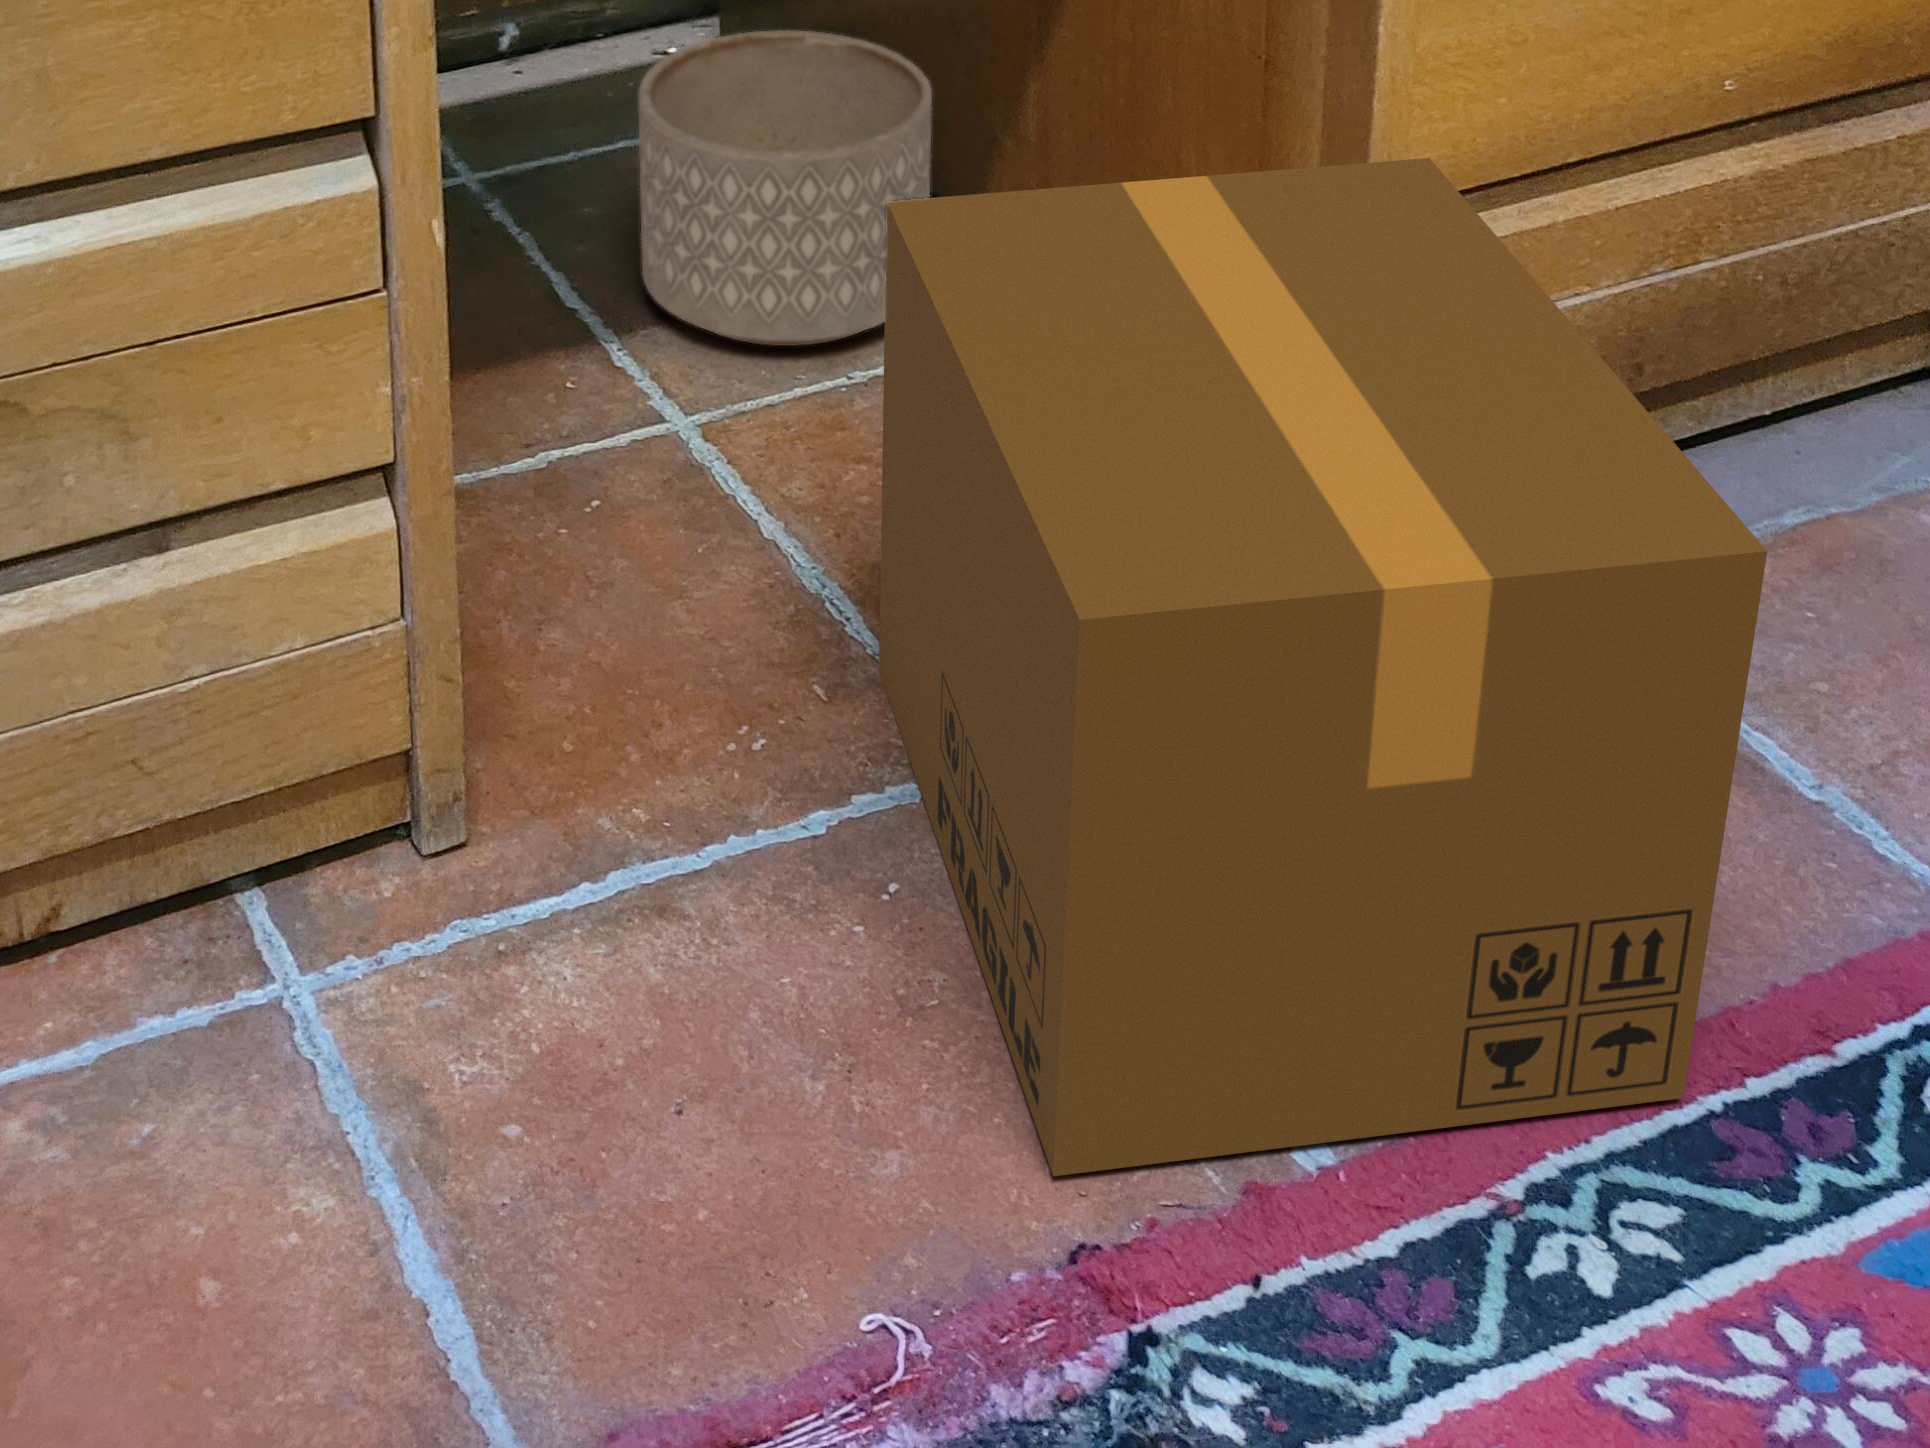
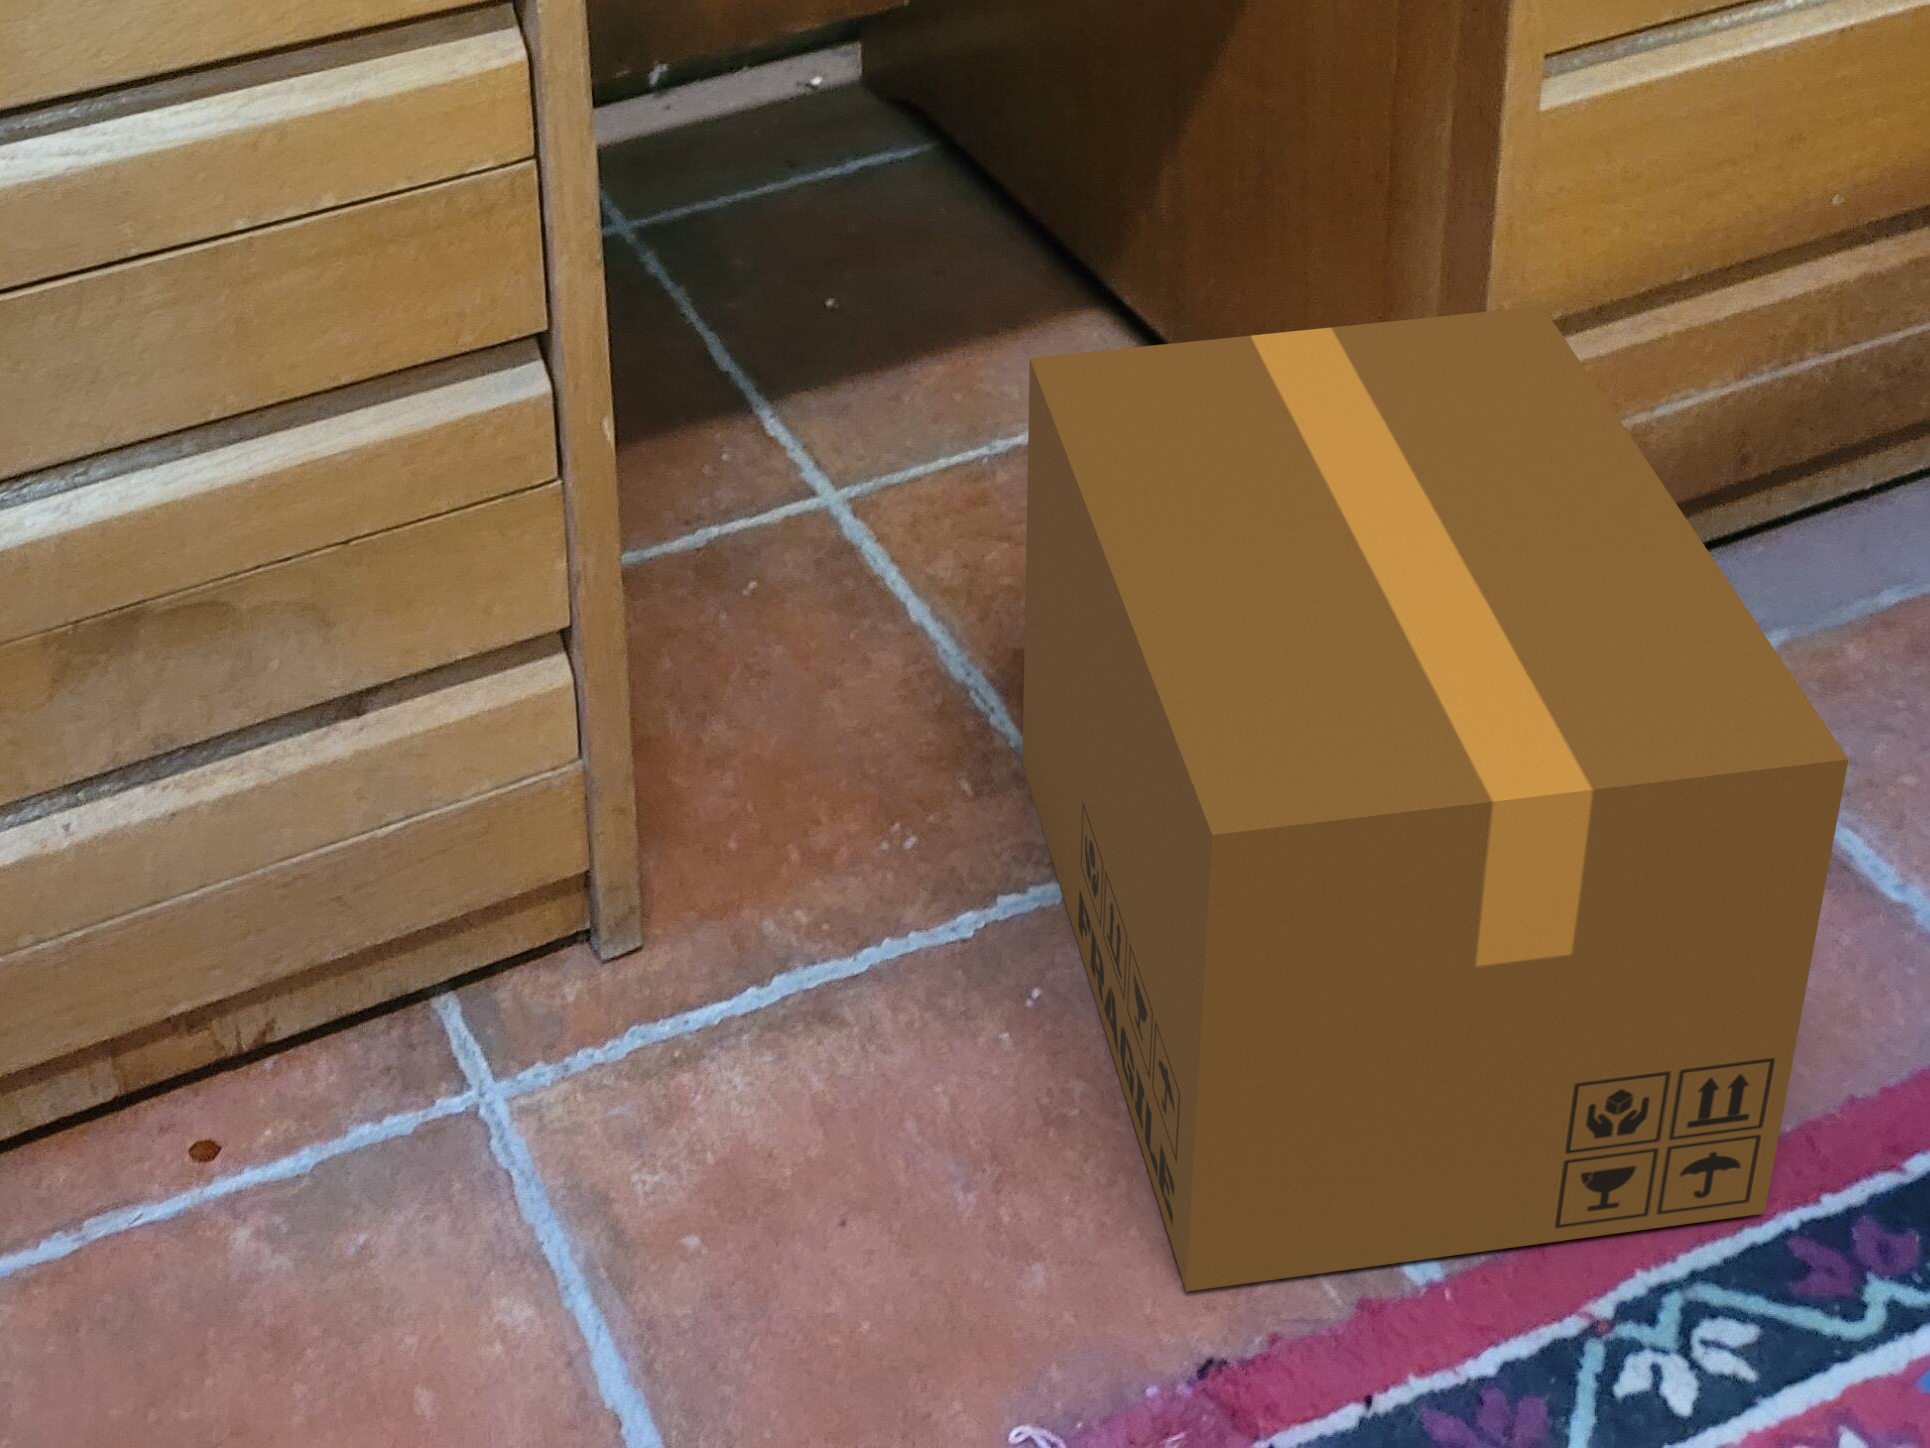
planter: present [638,30,932,346] -> none [789,102,1069,414]

